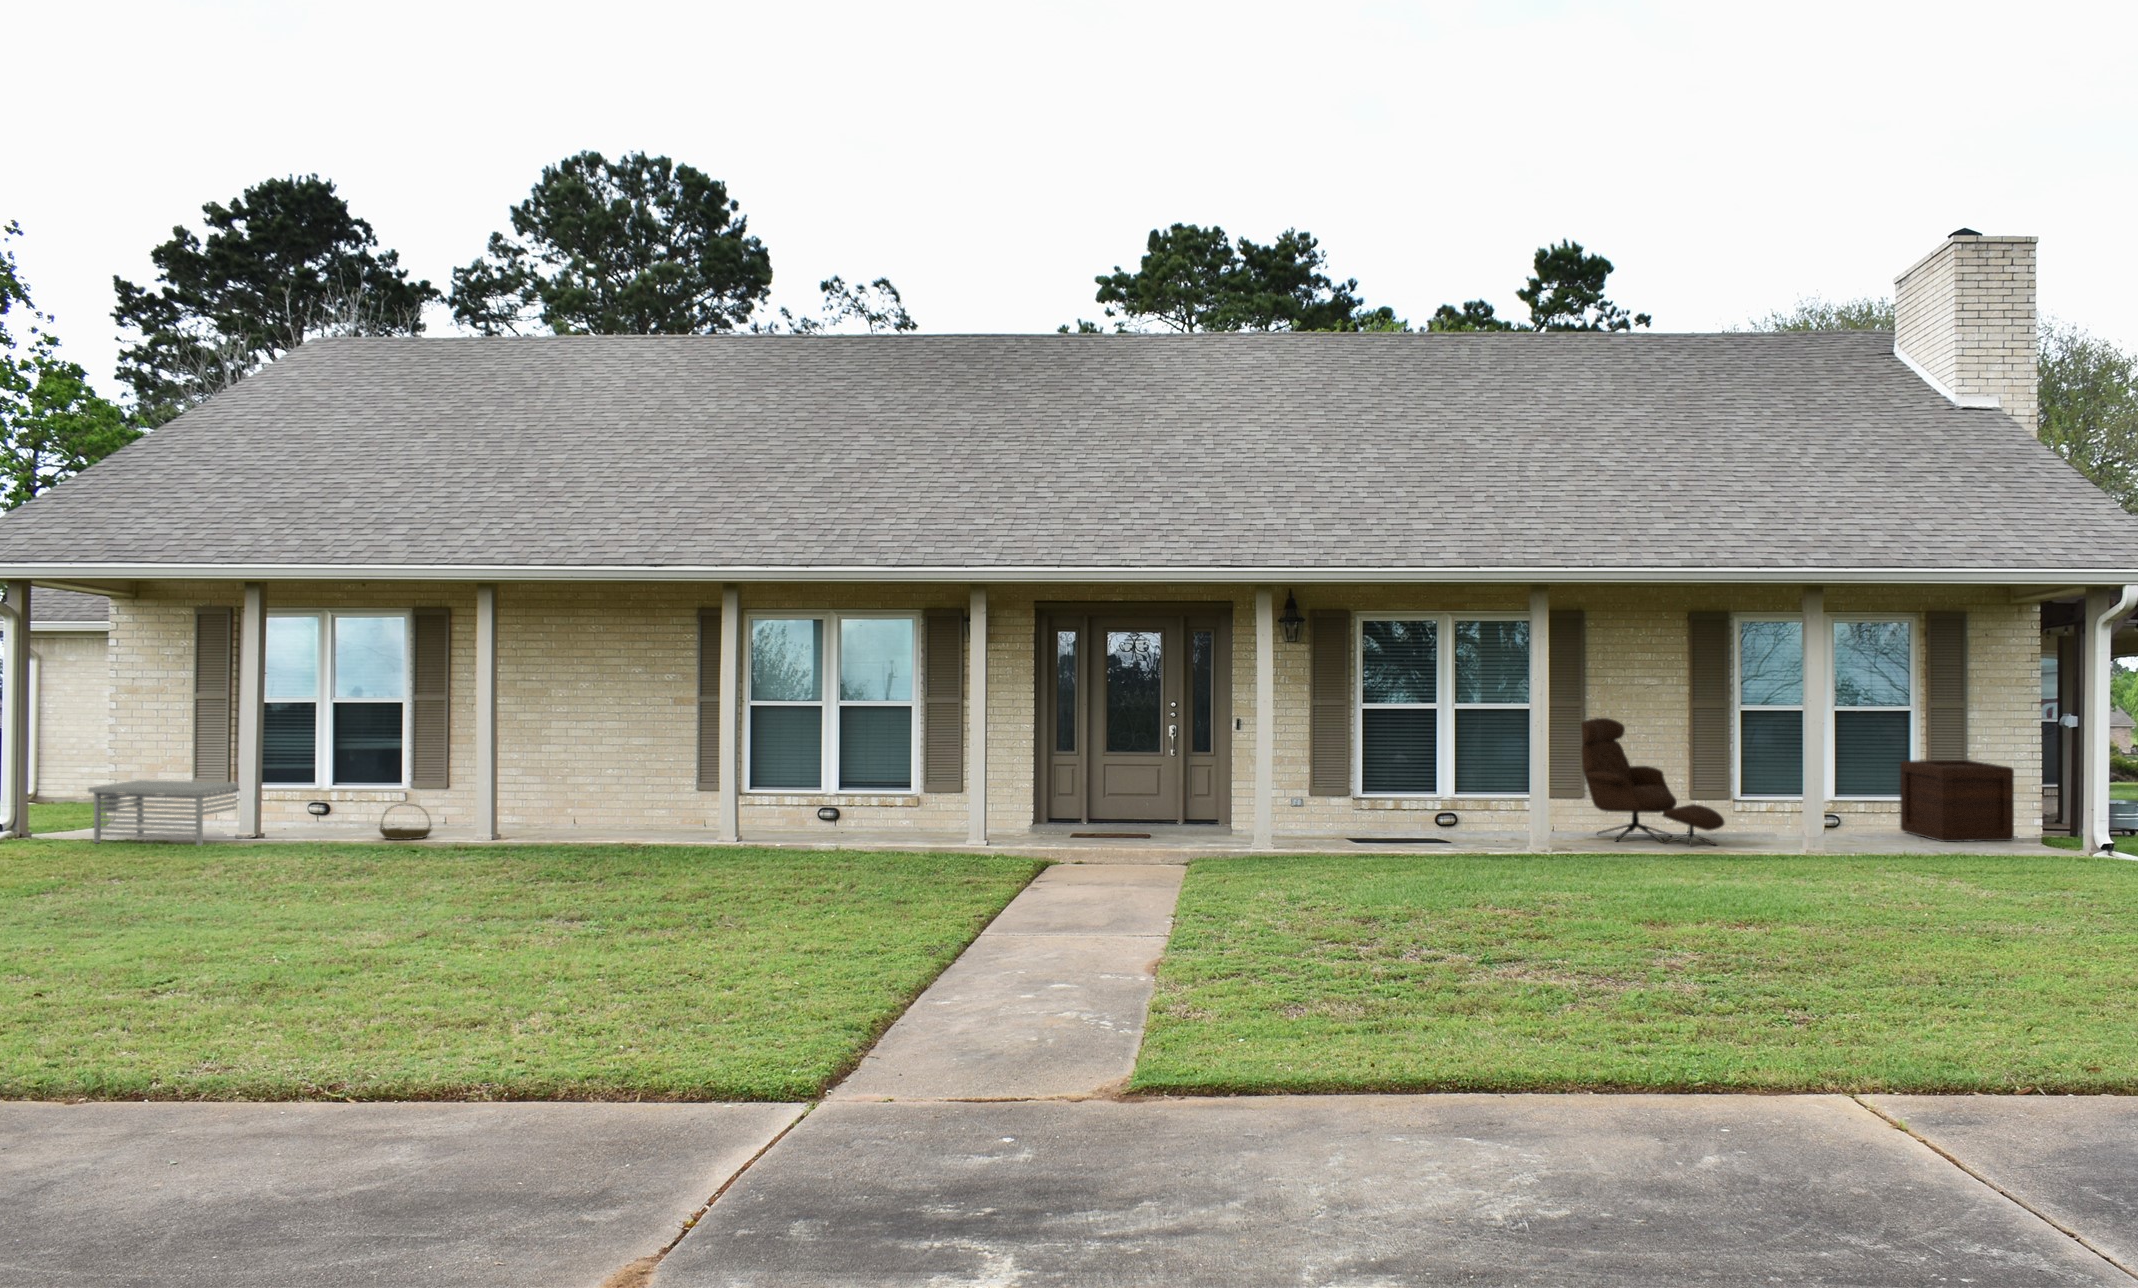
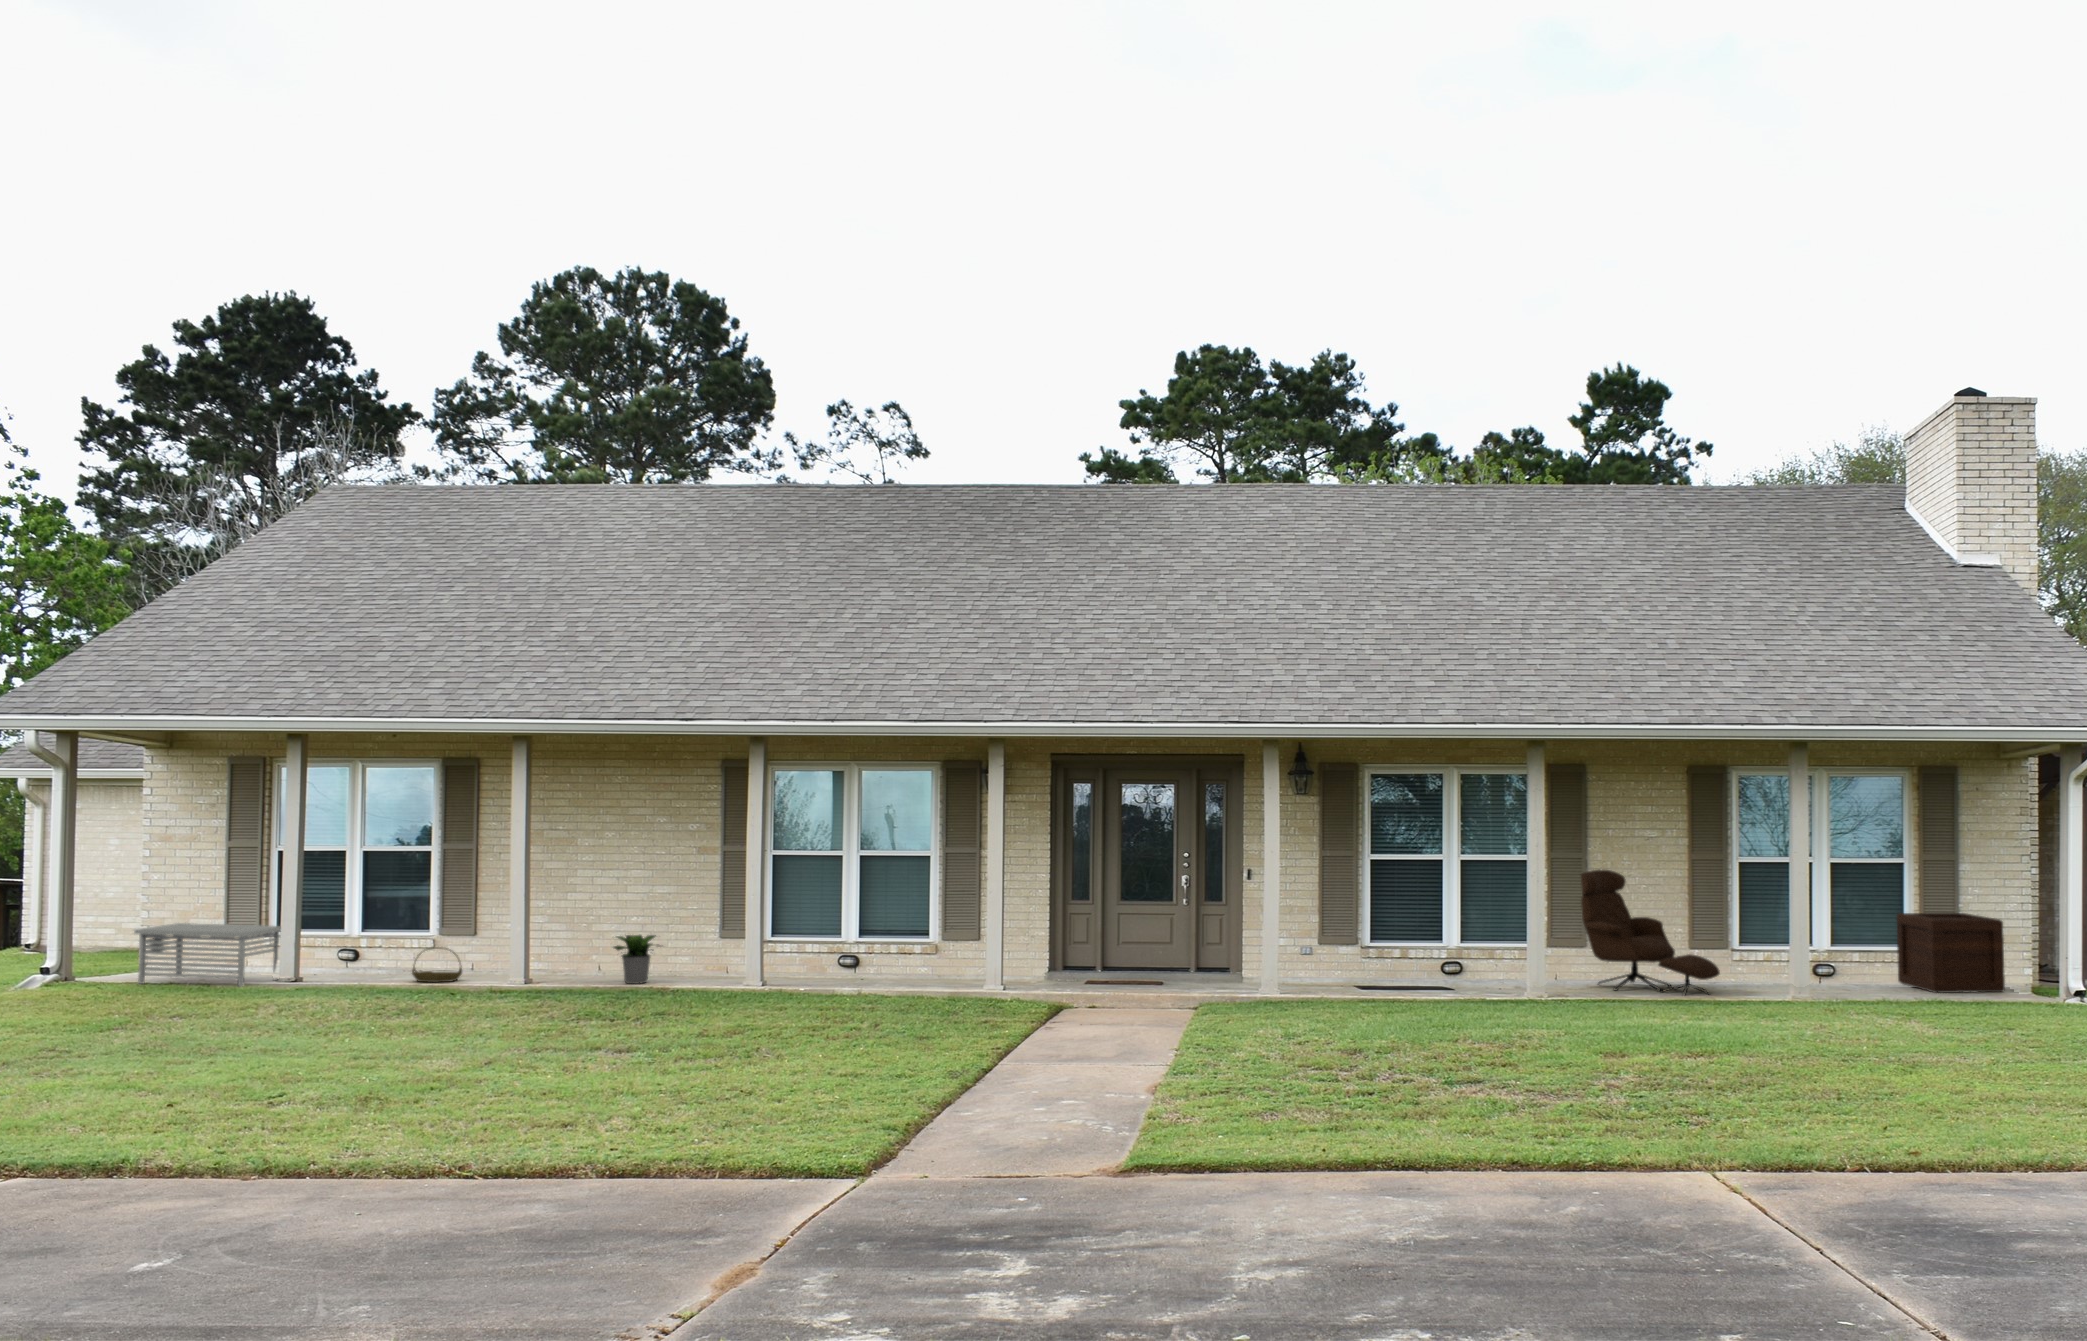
potted plant: none [584,789,642,840] -> present [614,935,660,984]

